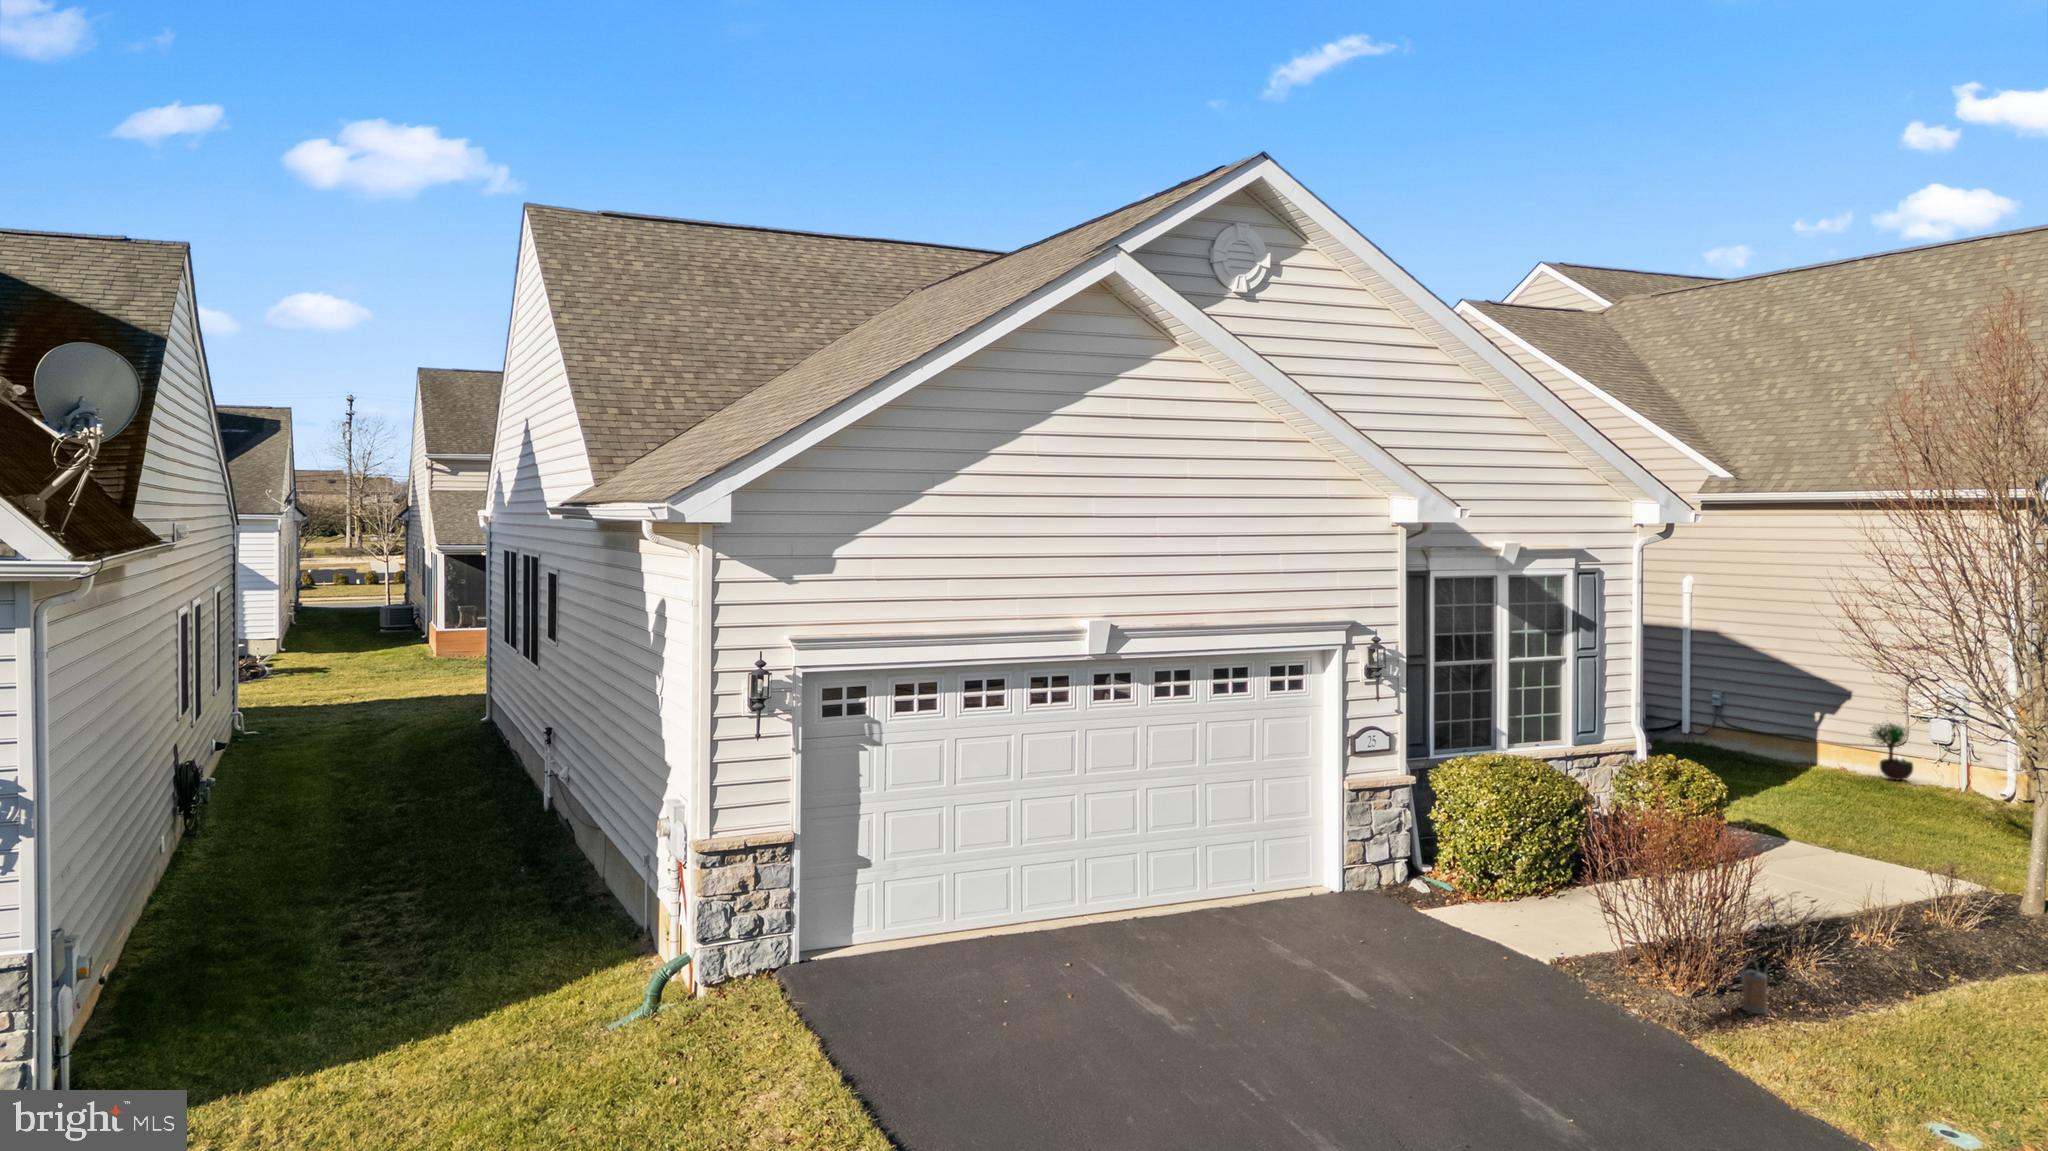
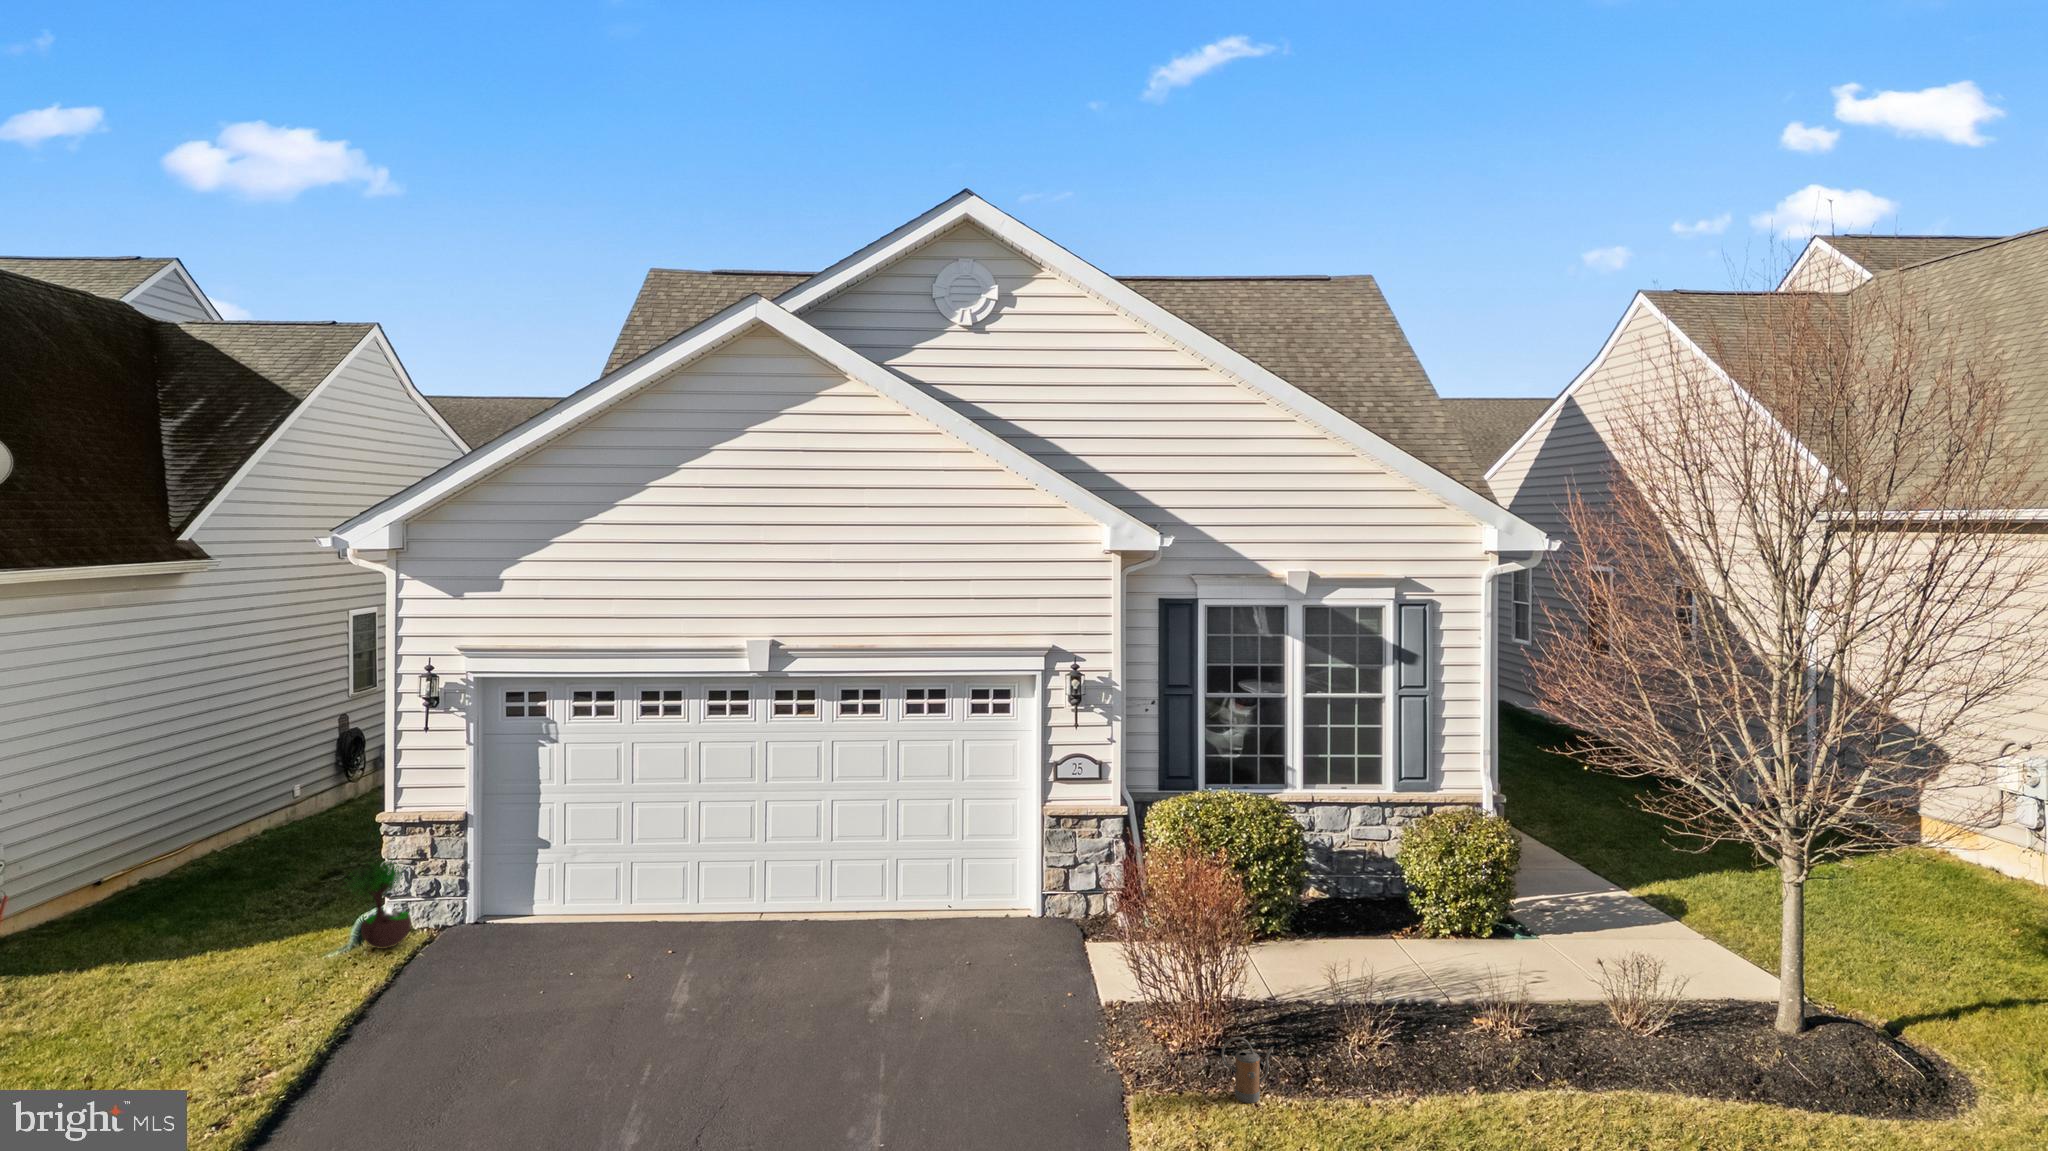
potted tree: present [1870,723,1913,780] -> present [345,859,411,949]

